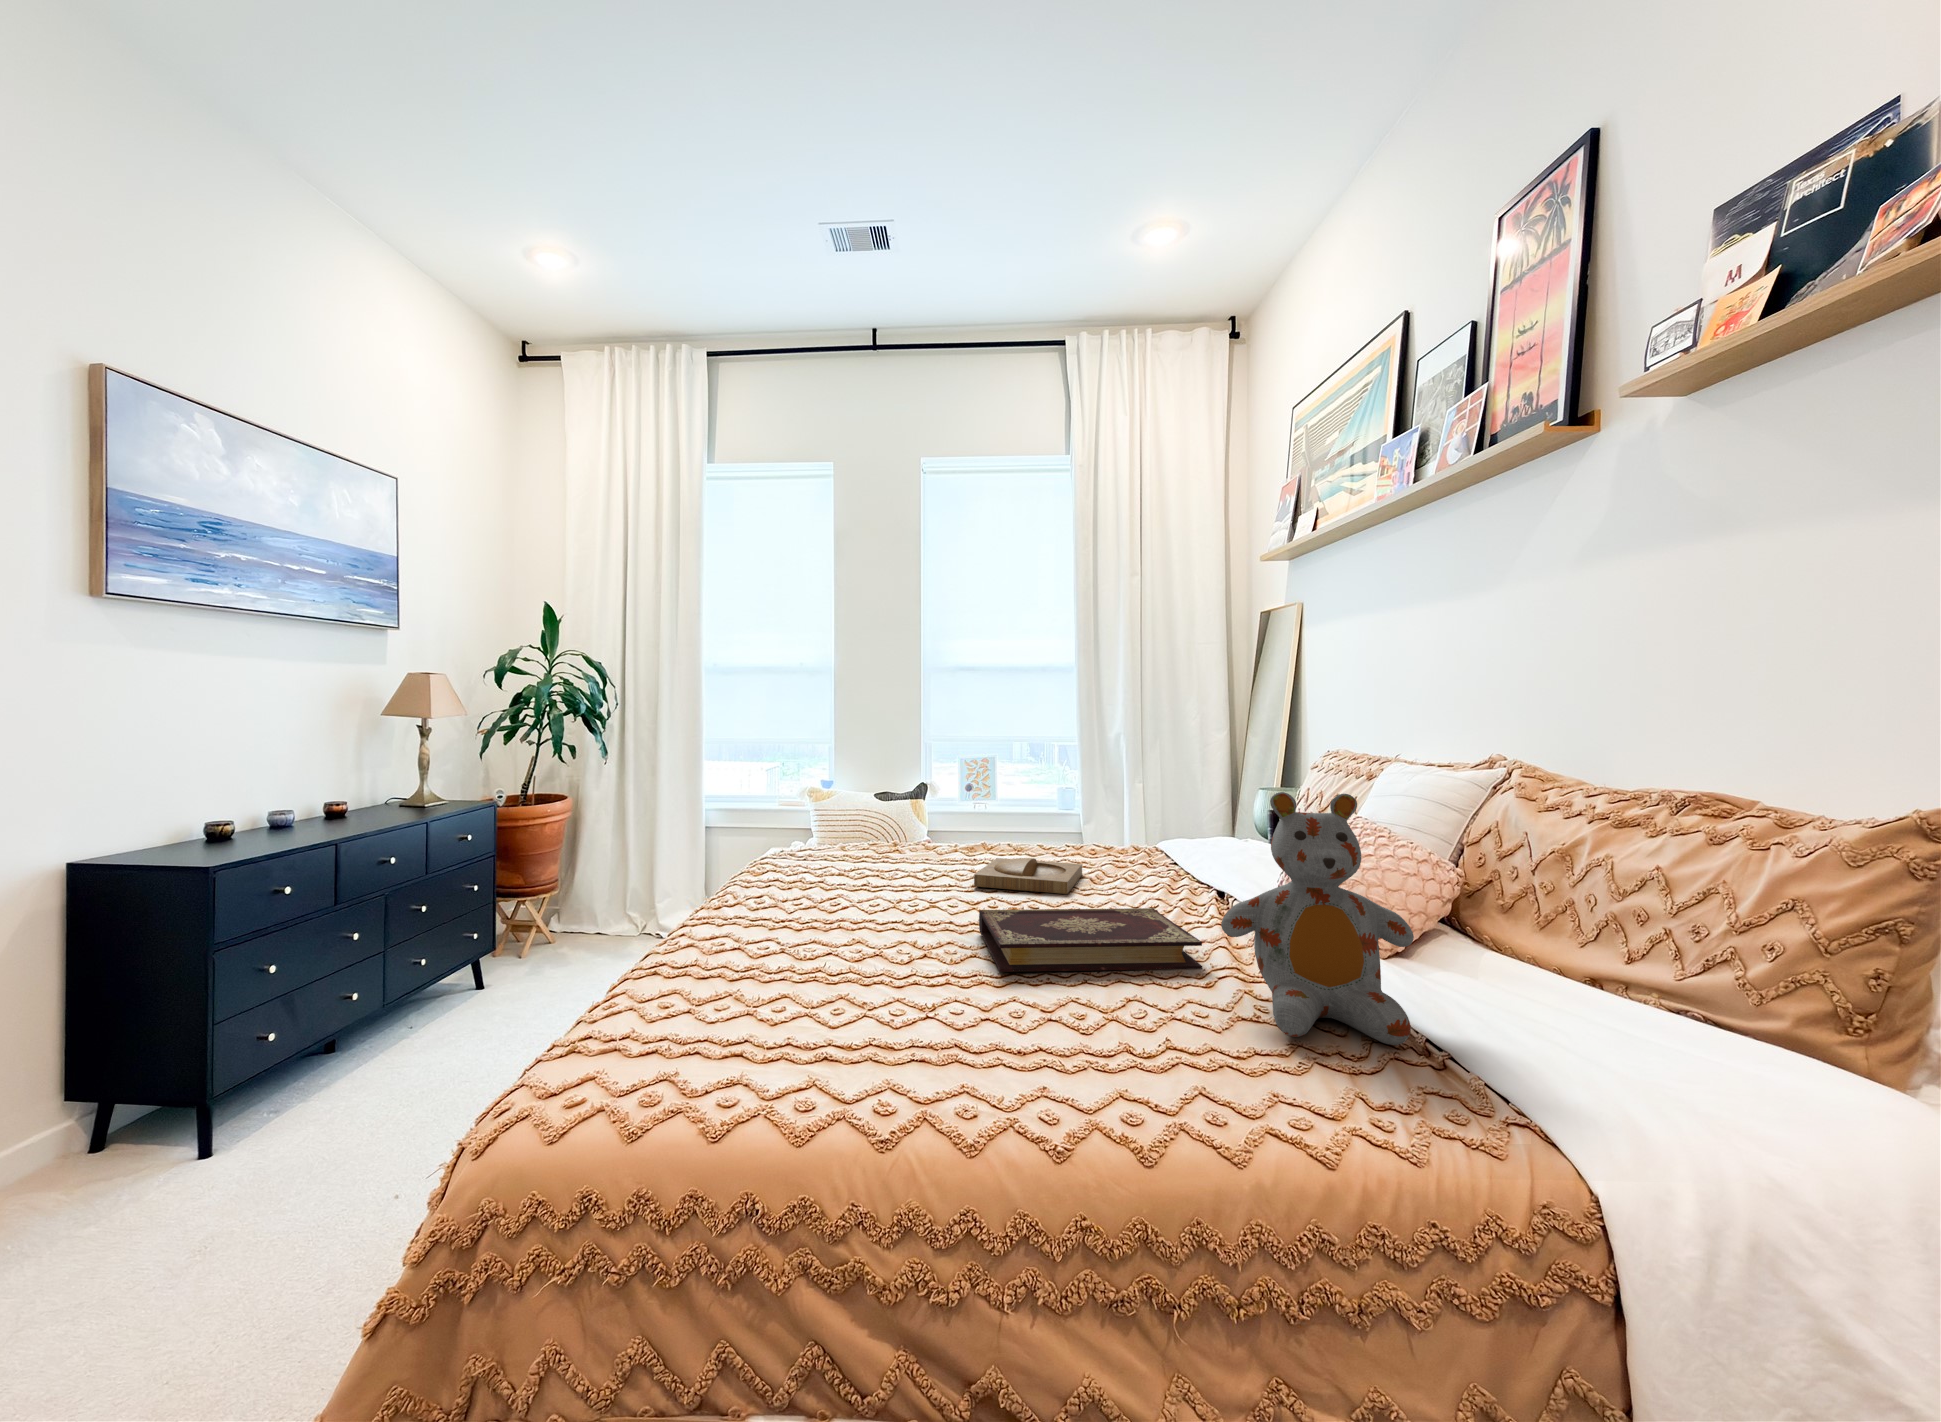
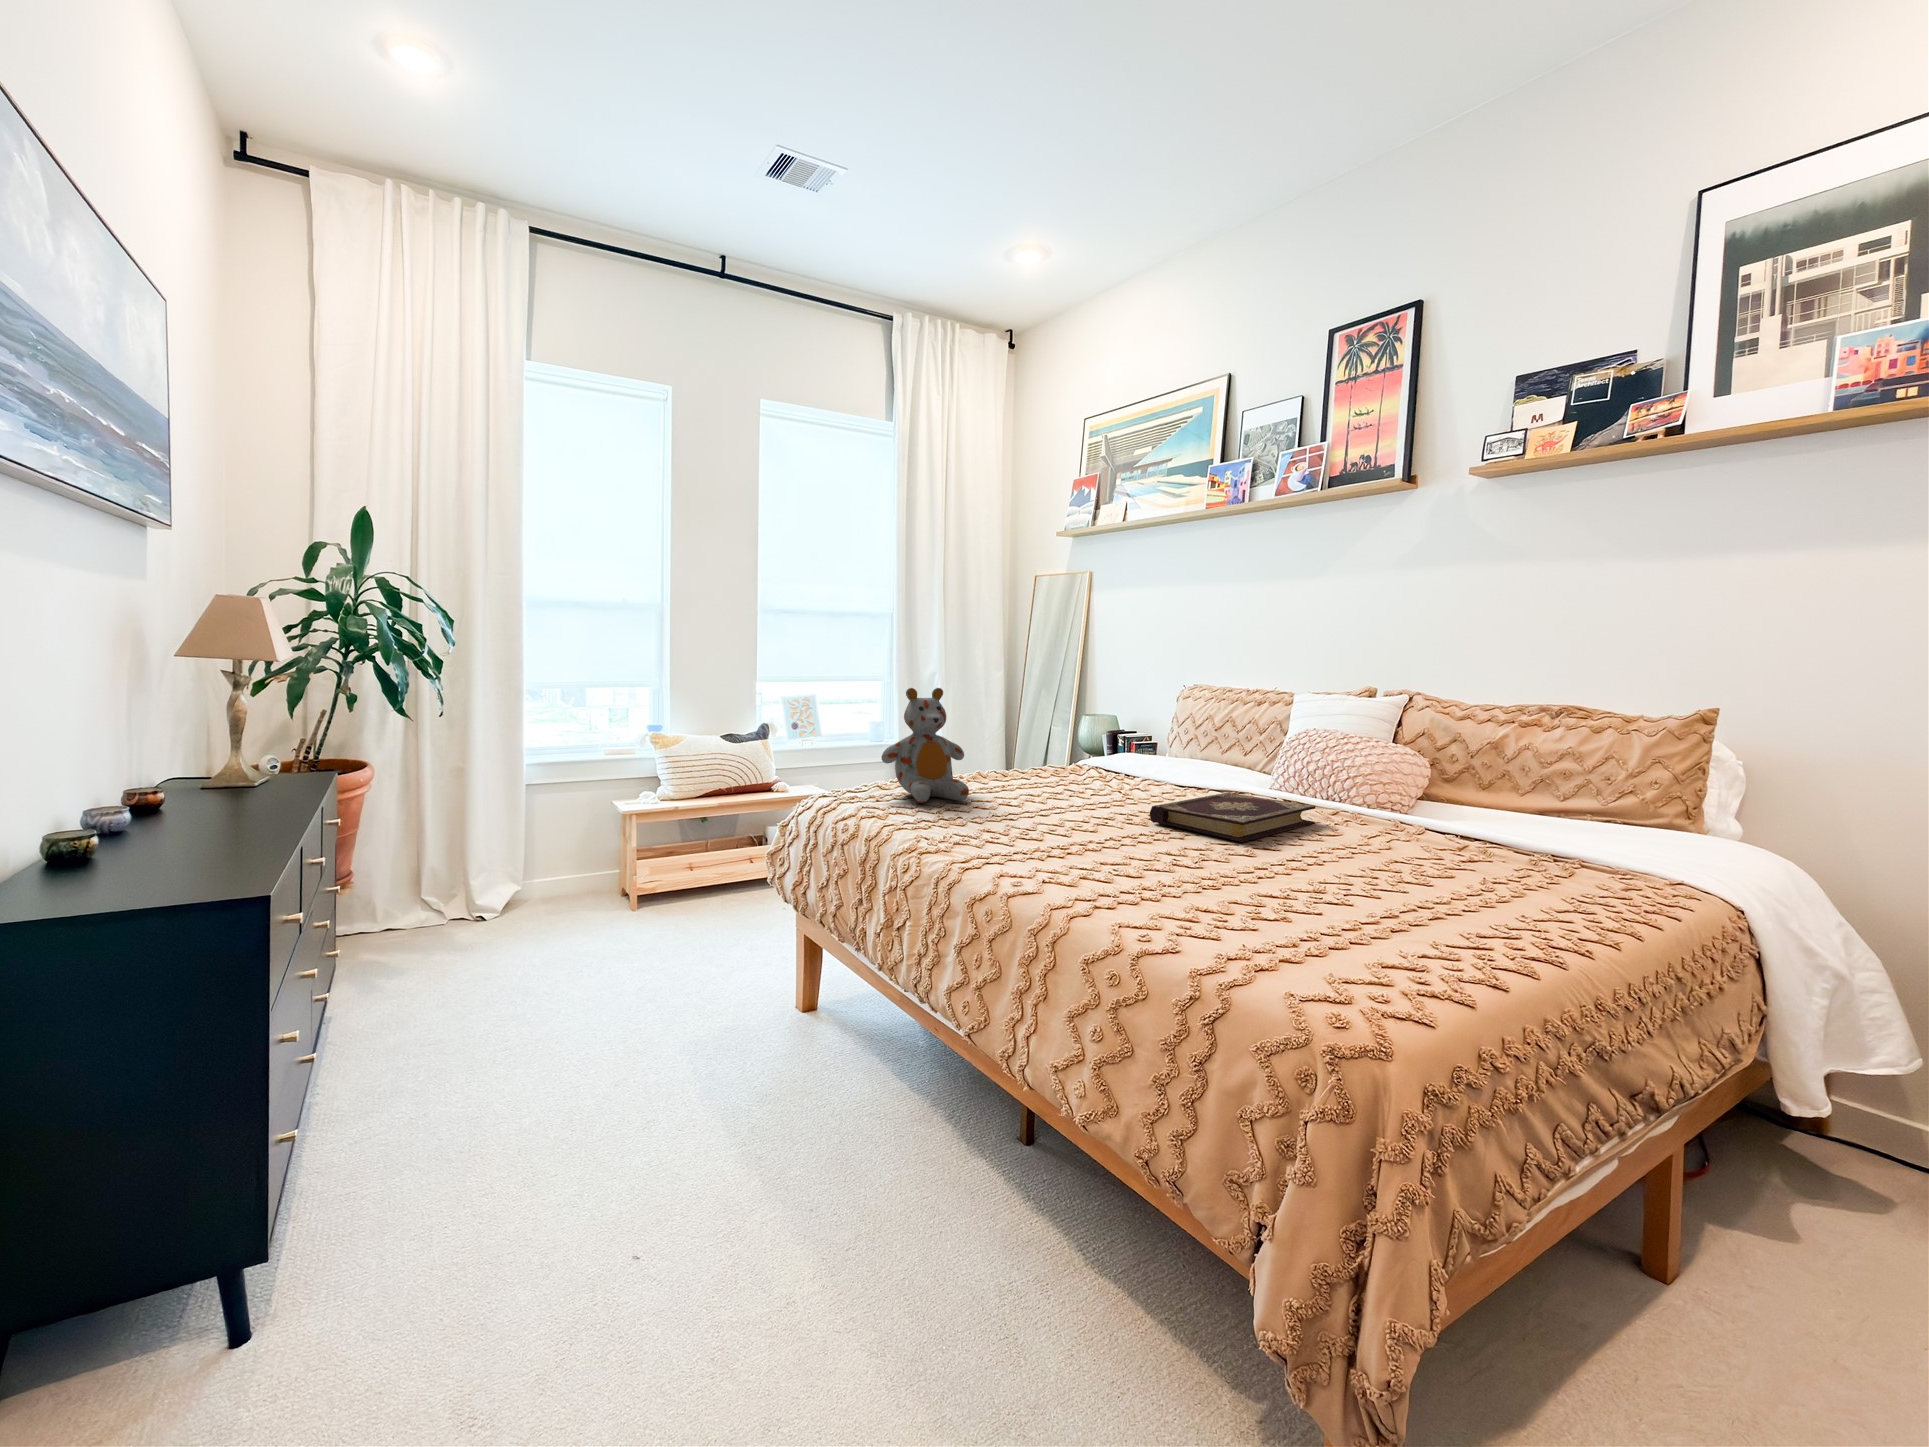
stuffed bear: present [1221,792,1414,1045] -> present [881,688,969,803]
tray: present [974,858,1082,894] -> none [1019,771,1118,796]

